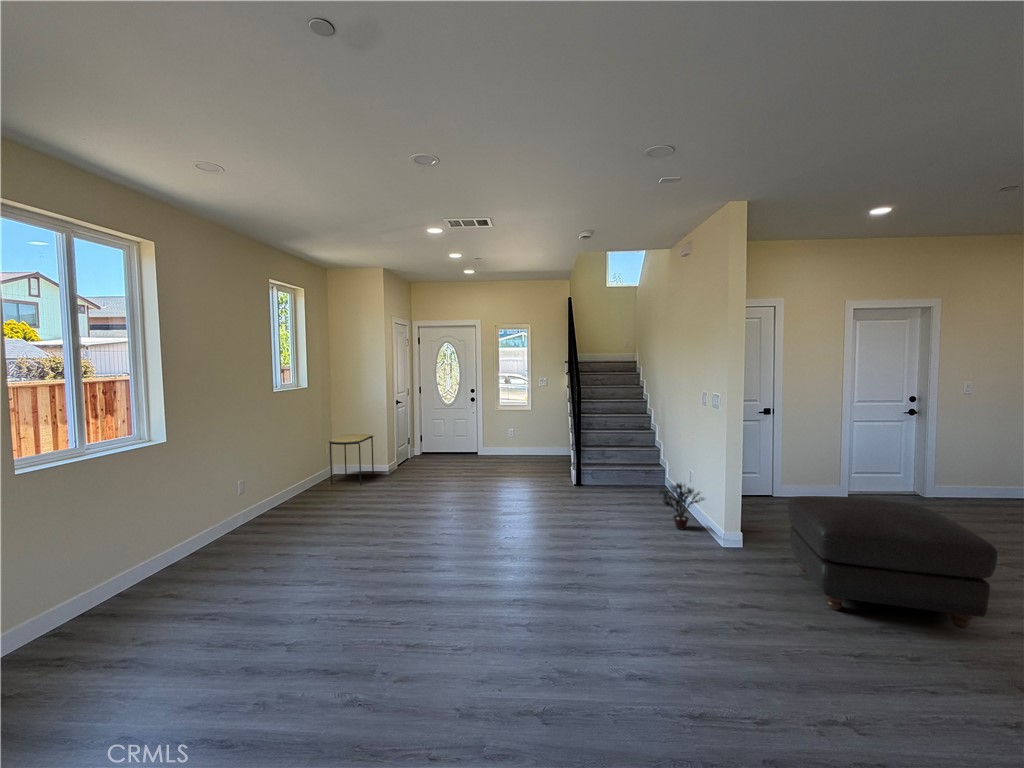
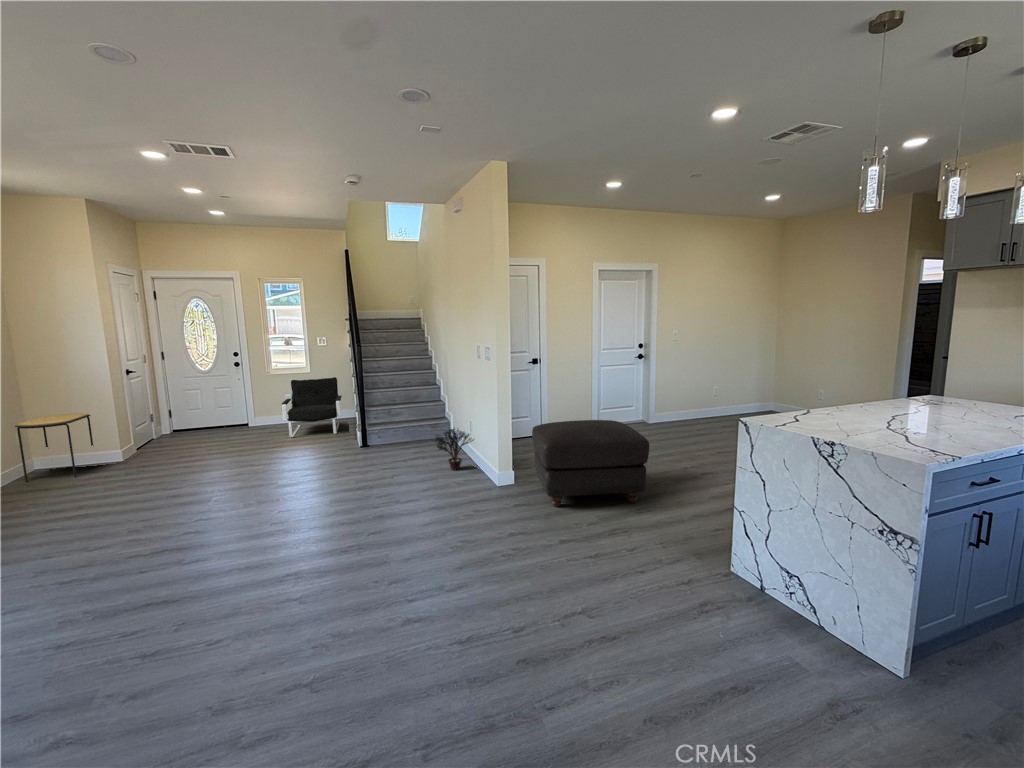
armchair: none [507,415,556,468] -> present [282,377,342,438]

